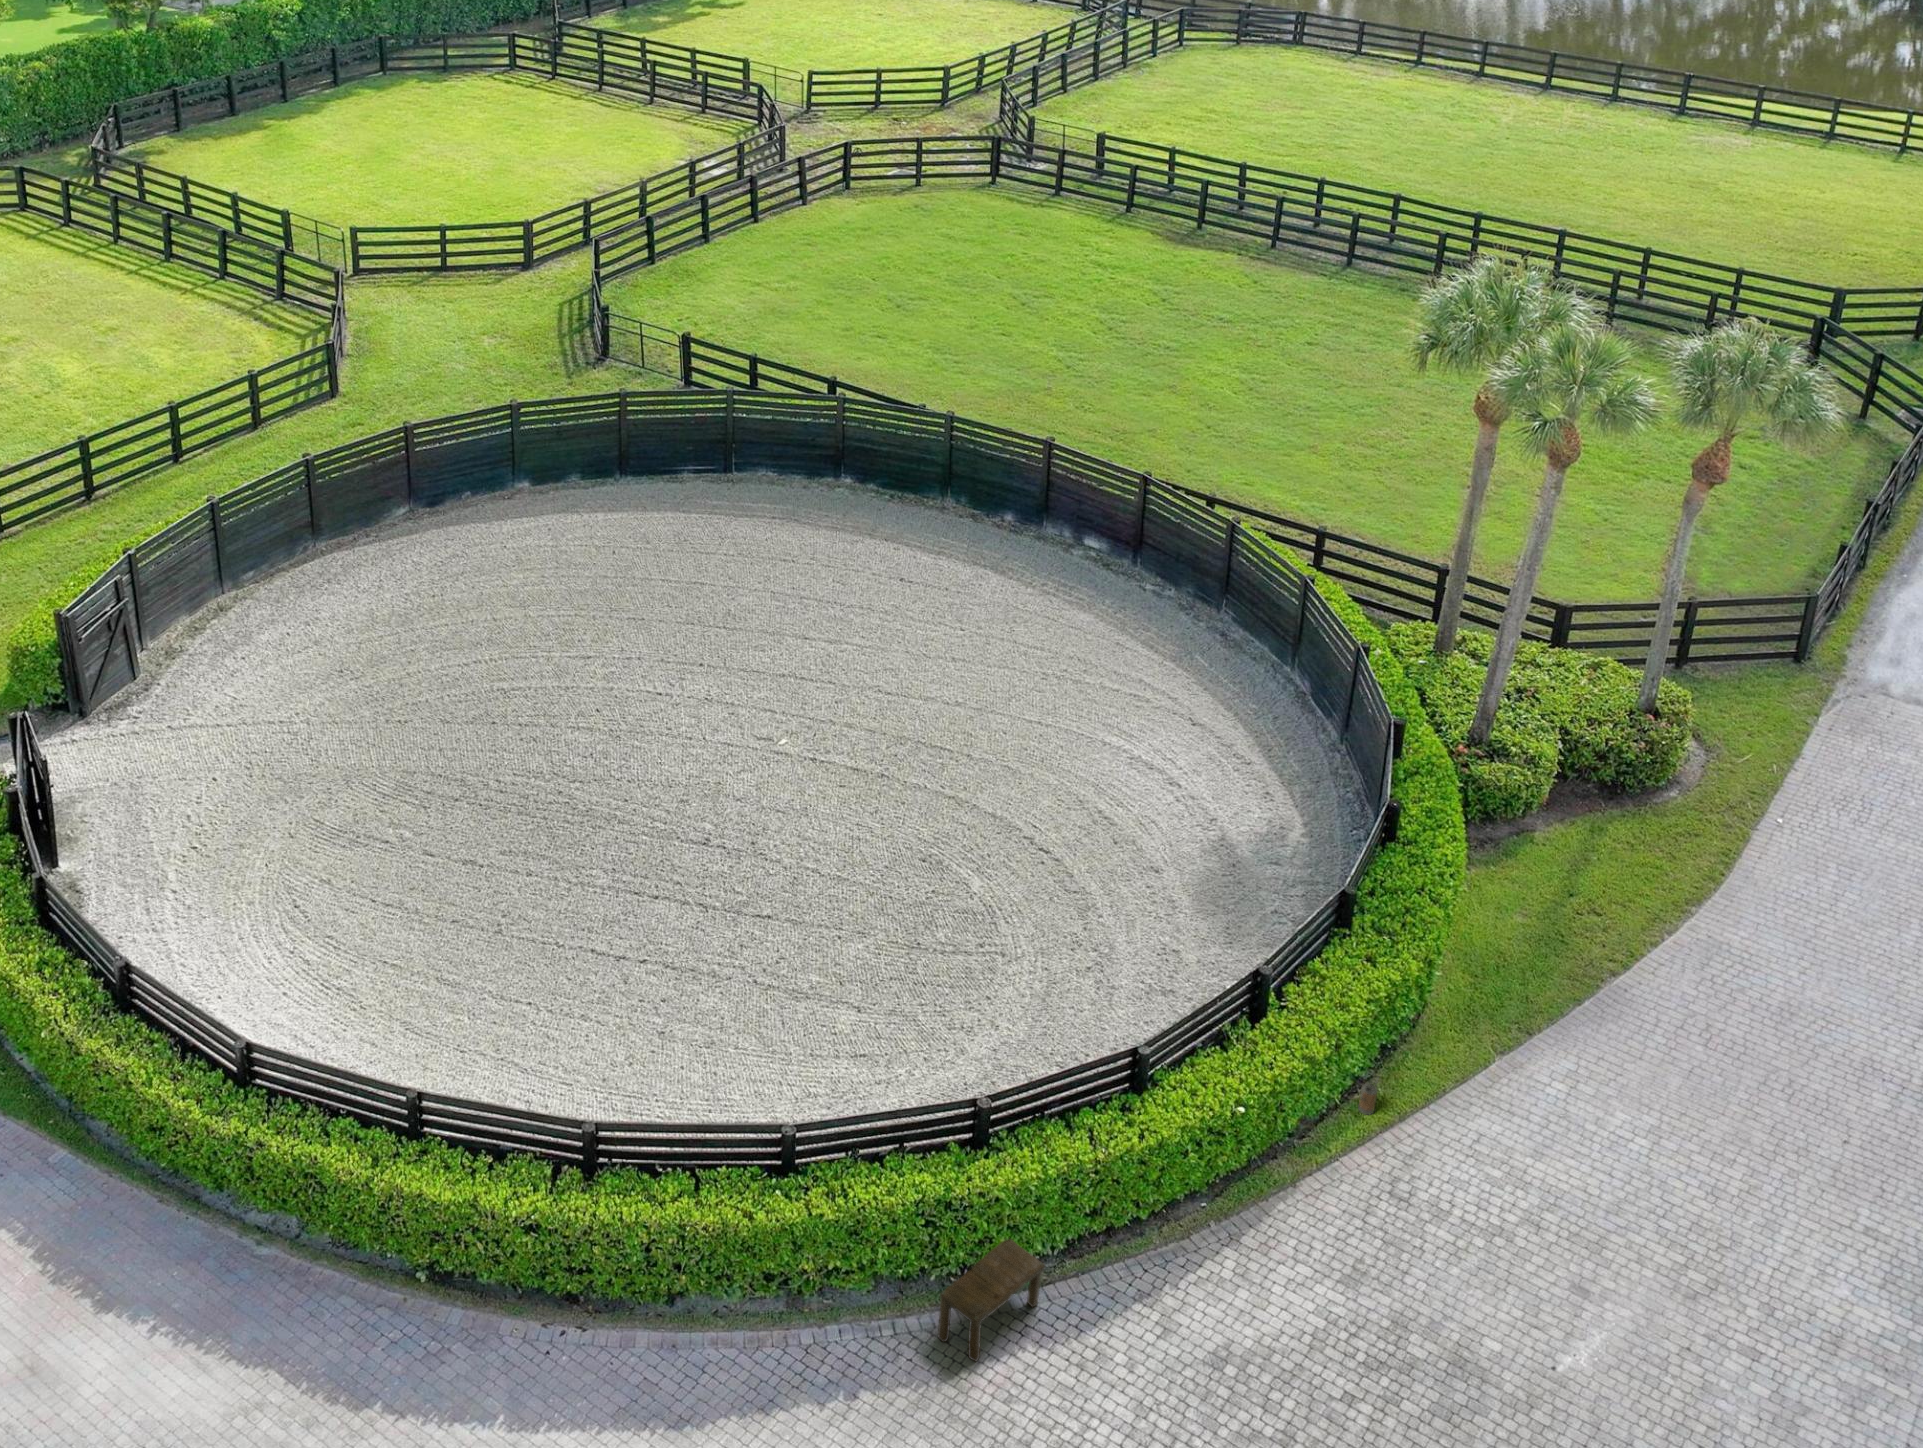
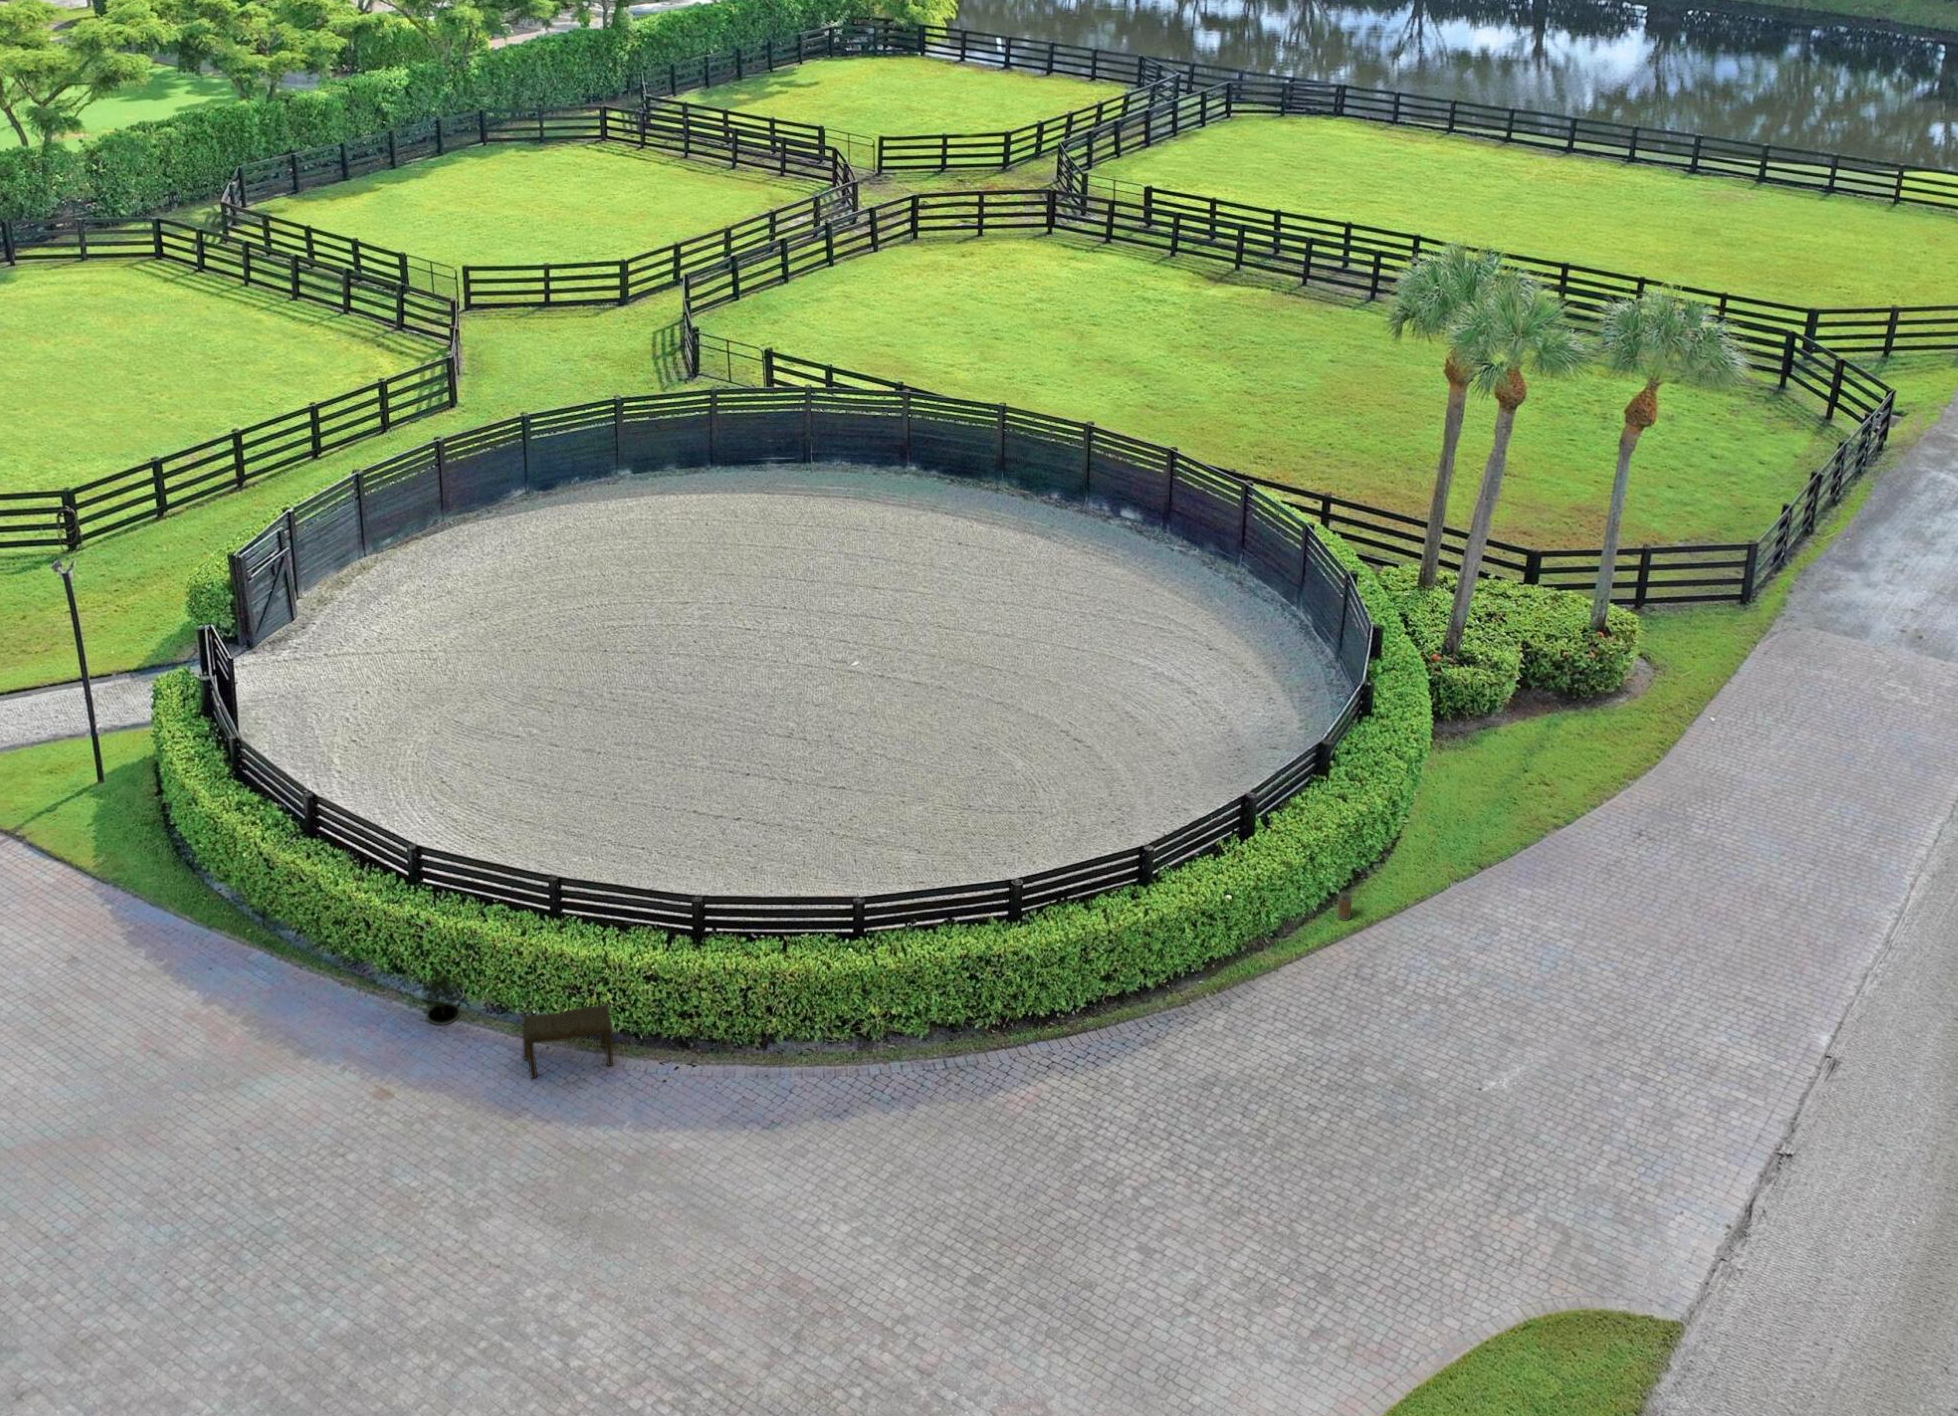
potted tree: none [251,1193,307,1267] -> present [420,964,461,1025]
bench: present [938,1240,1044,1361] -> present [523,1004,613,1078]

